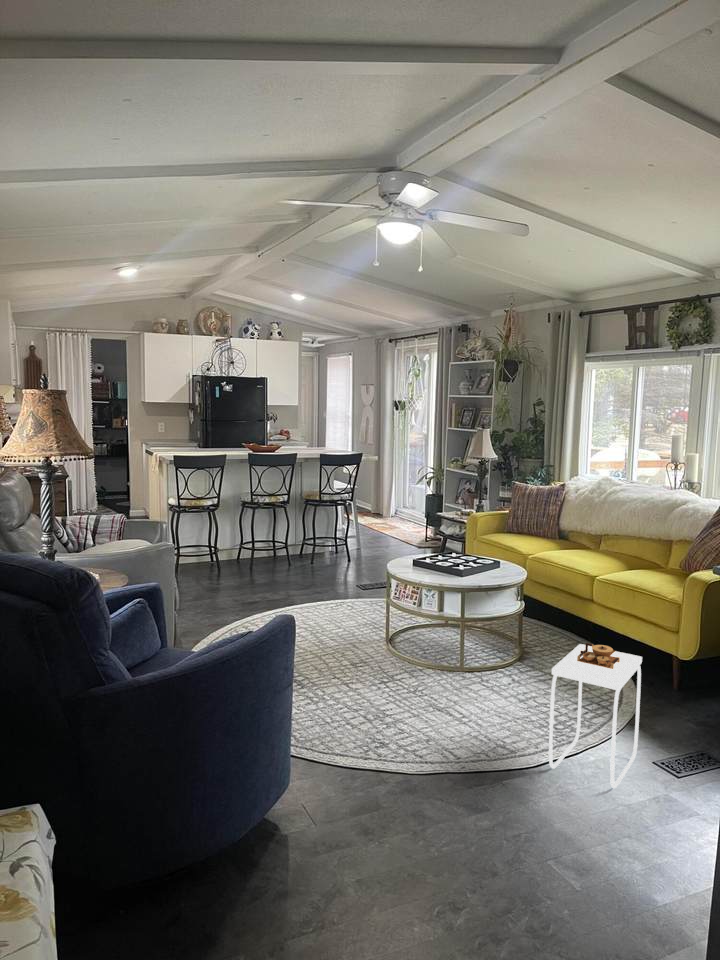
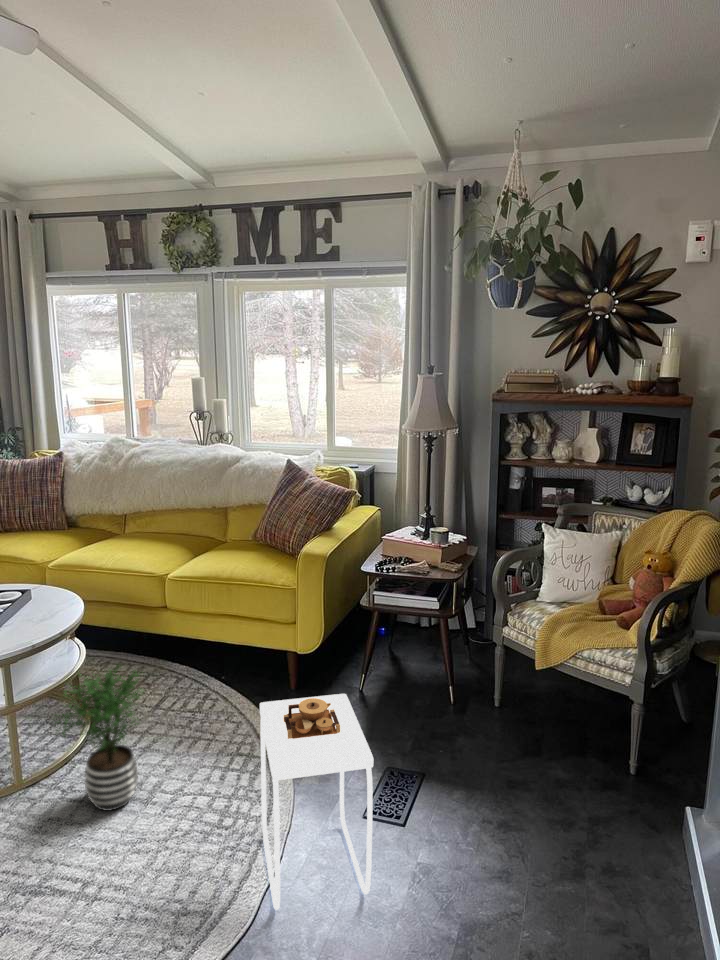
potted plant: none [472,606,537,698] -> present [54,665,143,811]

